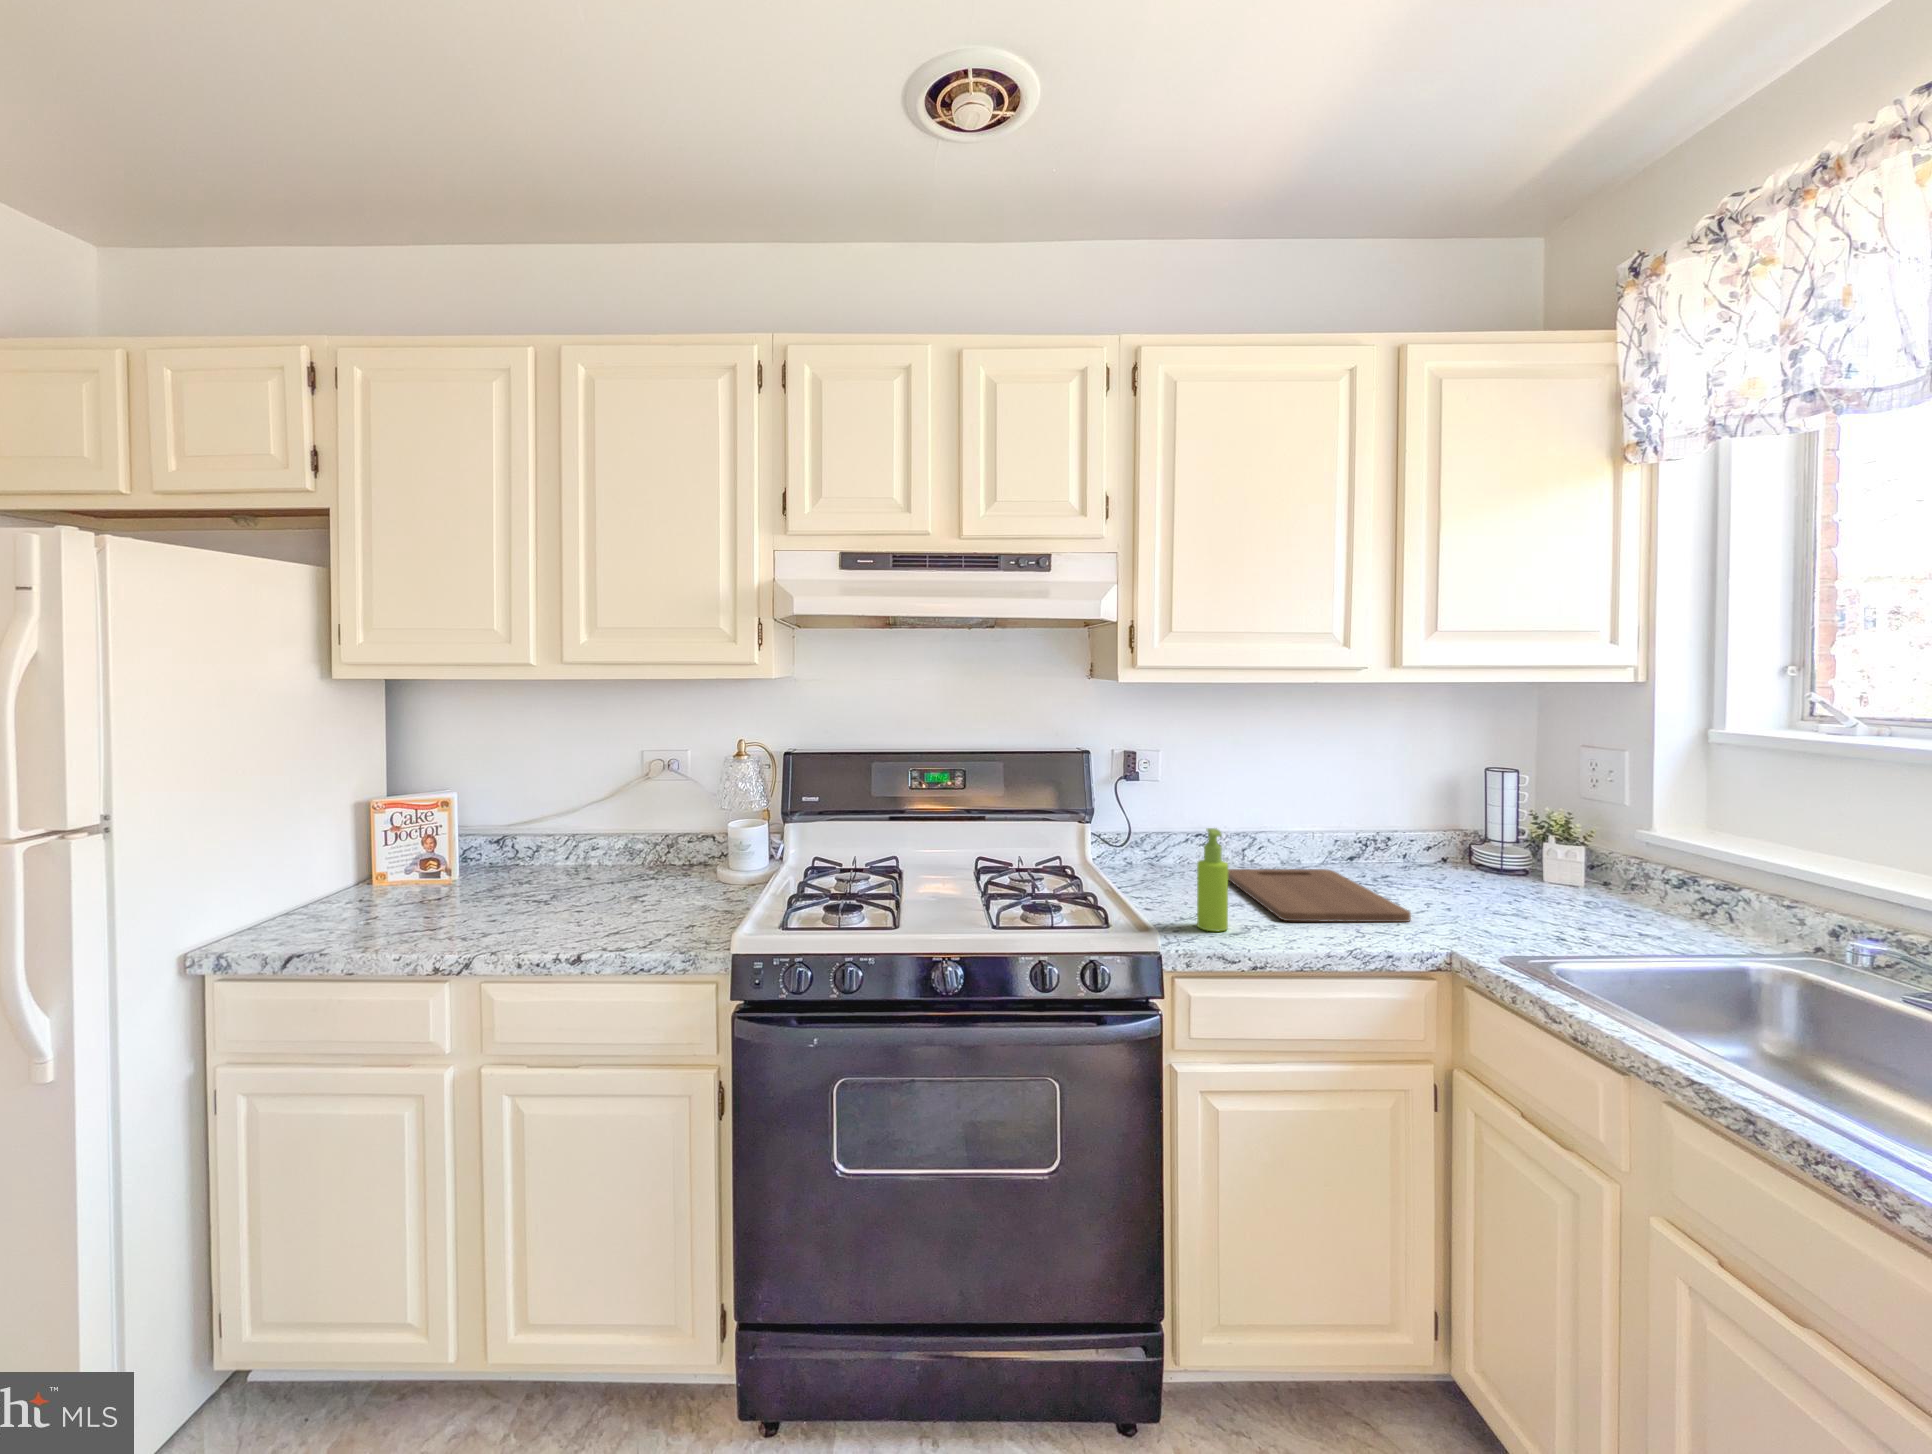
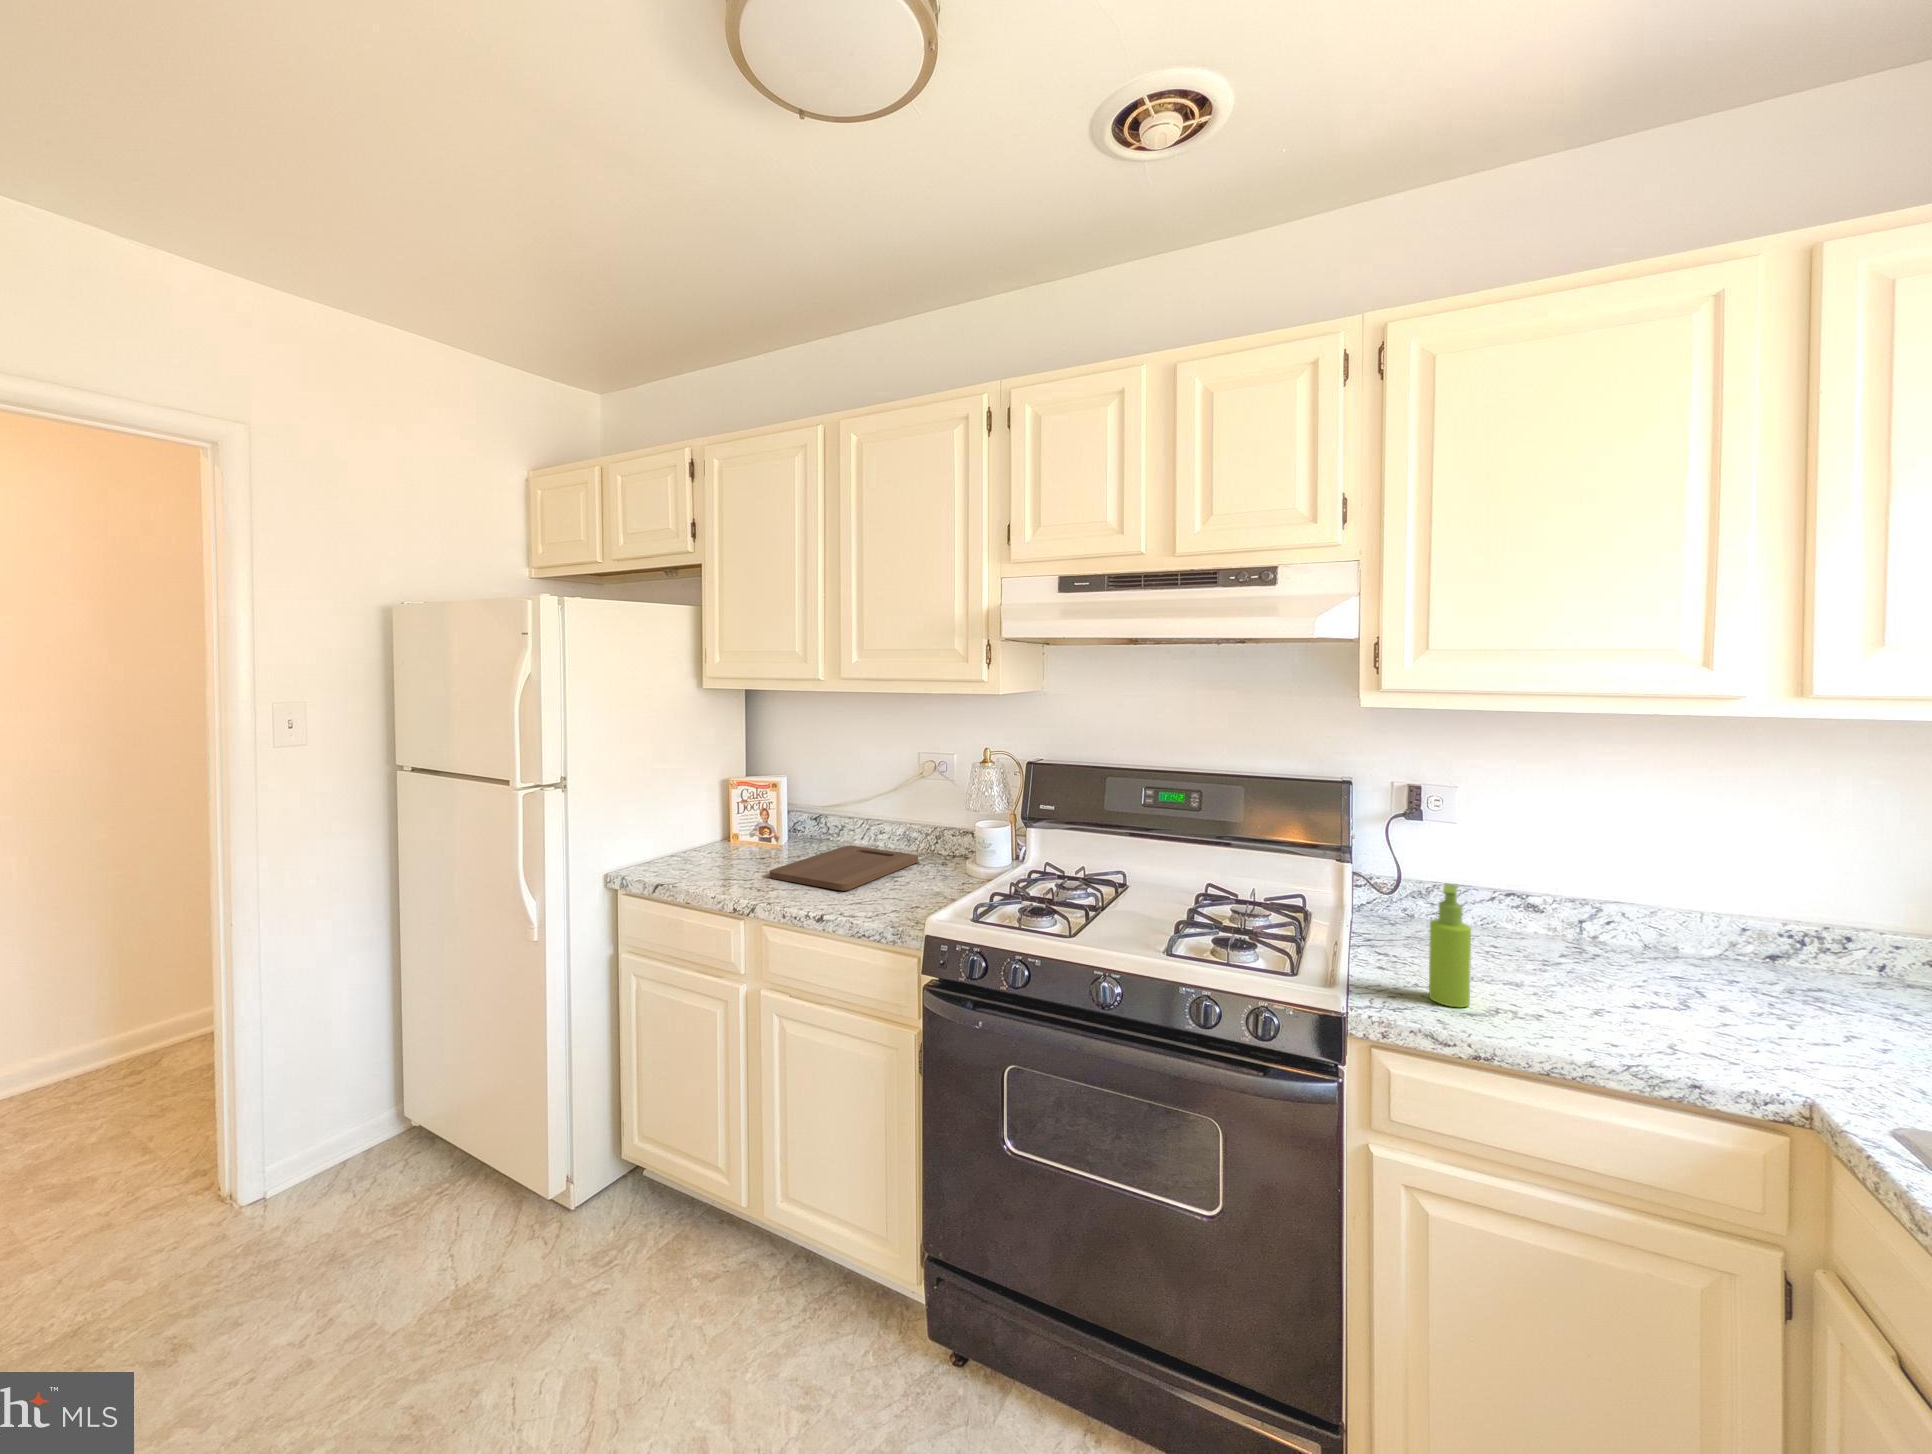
cutting board: present [1228,869,1411,922] -> present [770,845,918,891]

